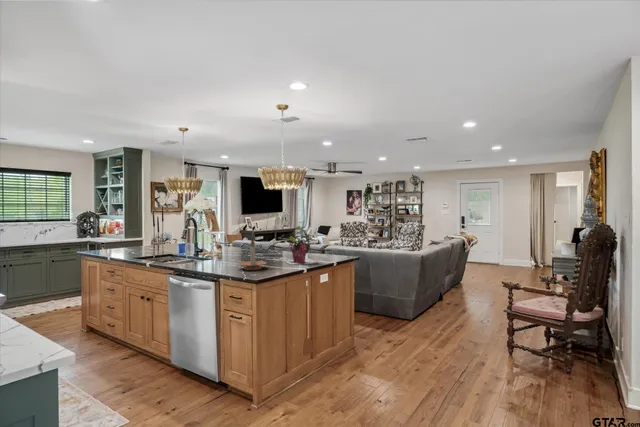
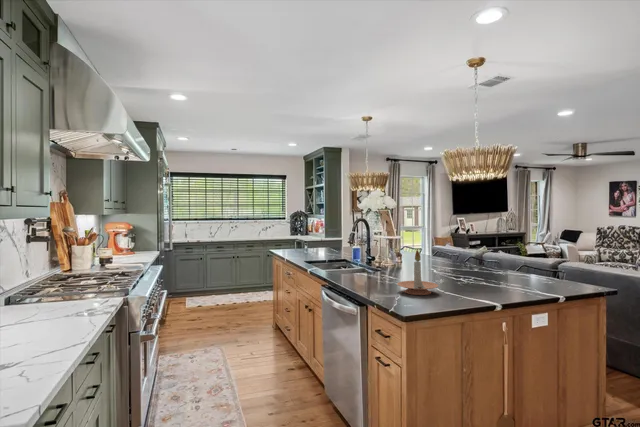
potted plant: present [284,225,318,265] -> none [473,230,530,295]

